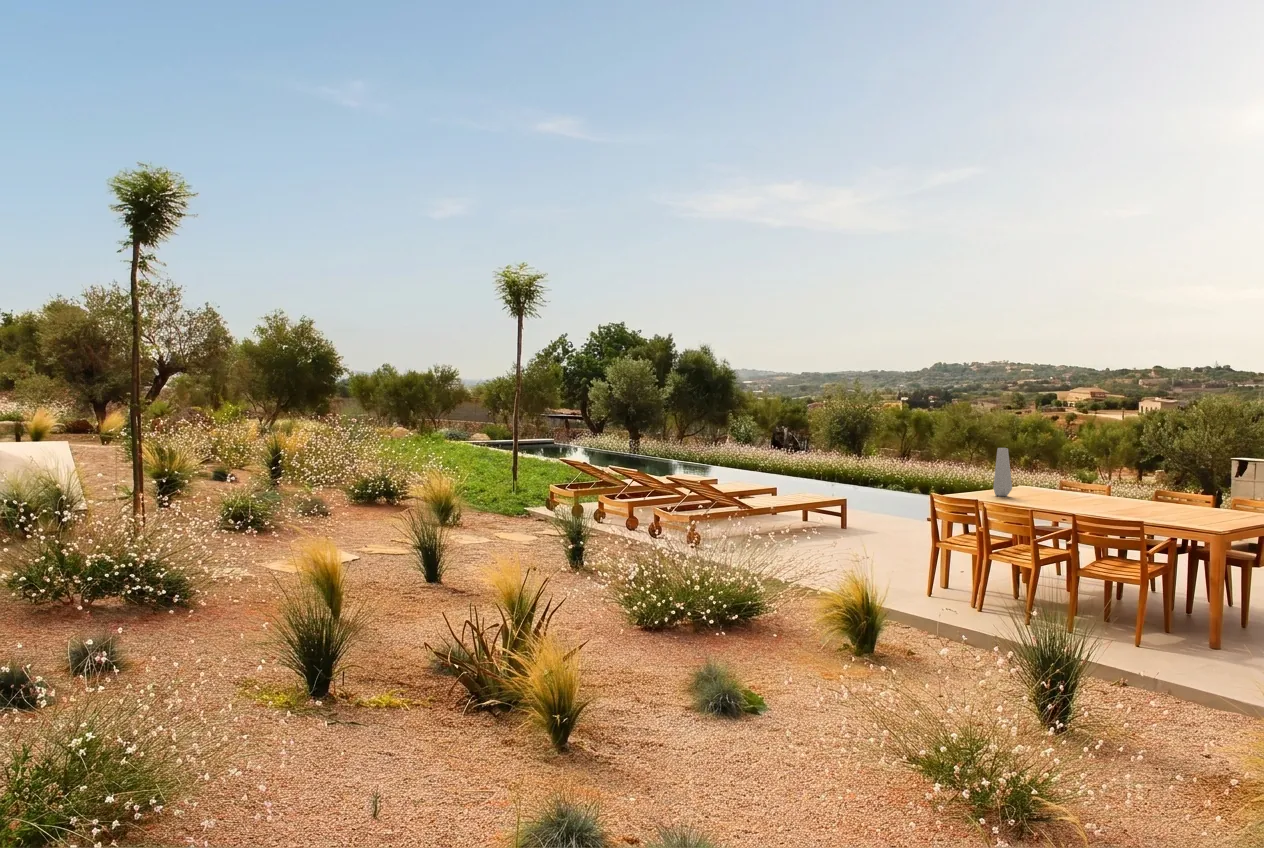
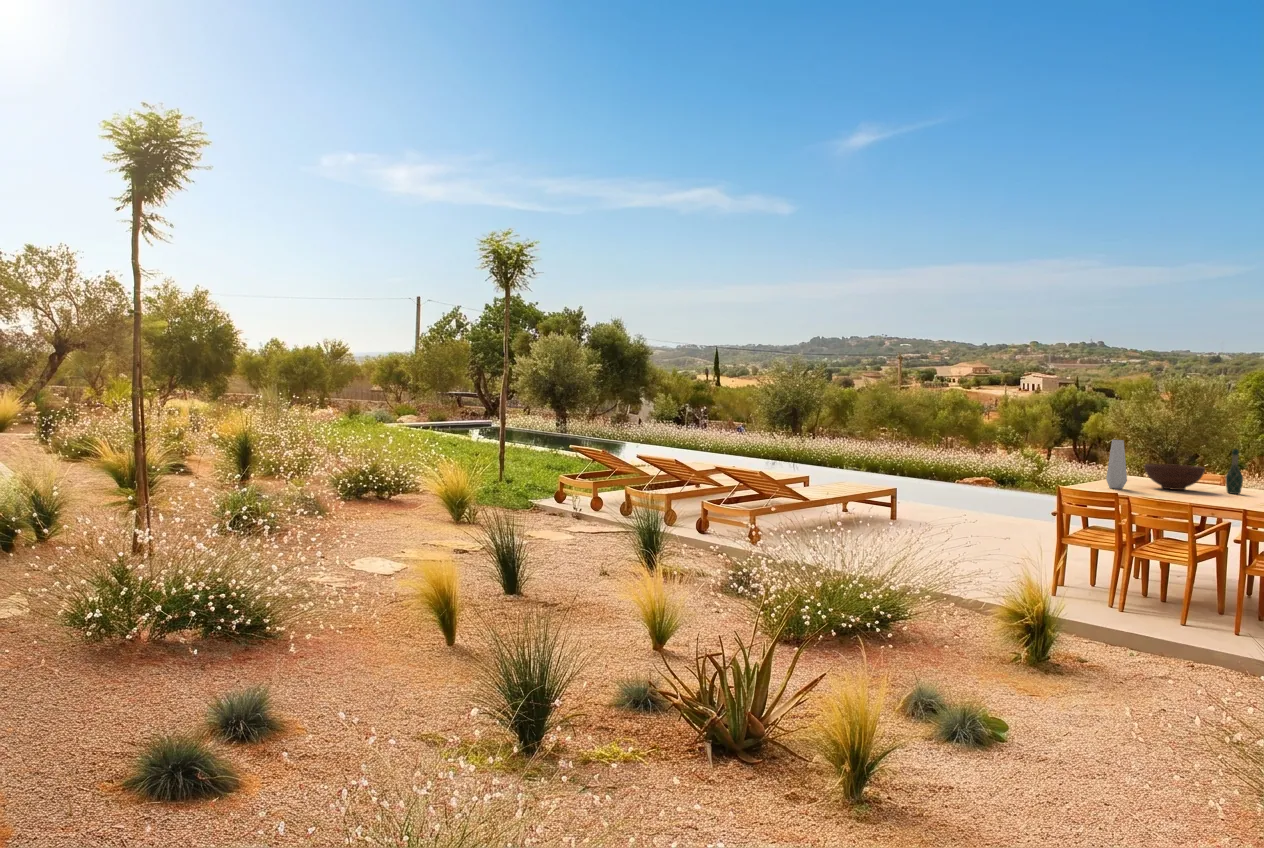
wine bottle: none [1118,458,1135,504] -> present [1226,449,1243,494]
fruit bowl: none [1040,473,1097,499] -> present [1144,464,1205,490]

